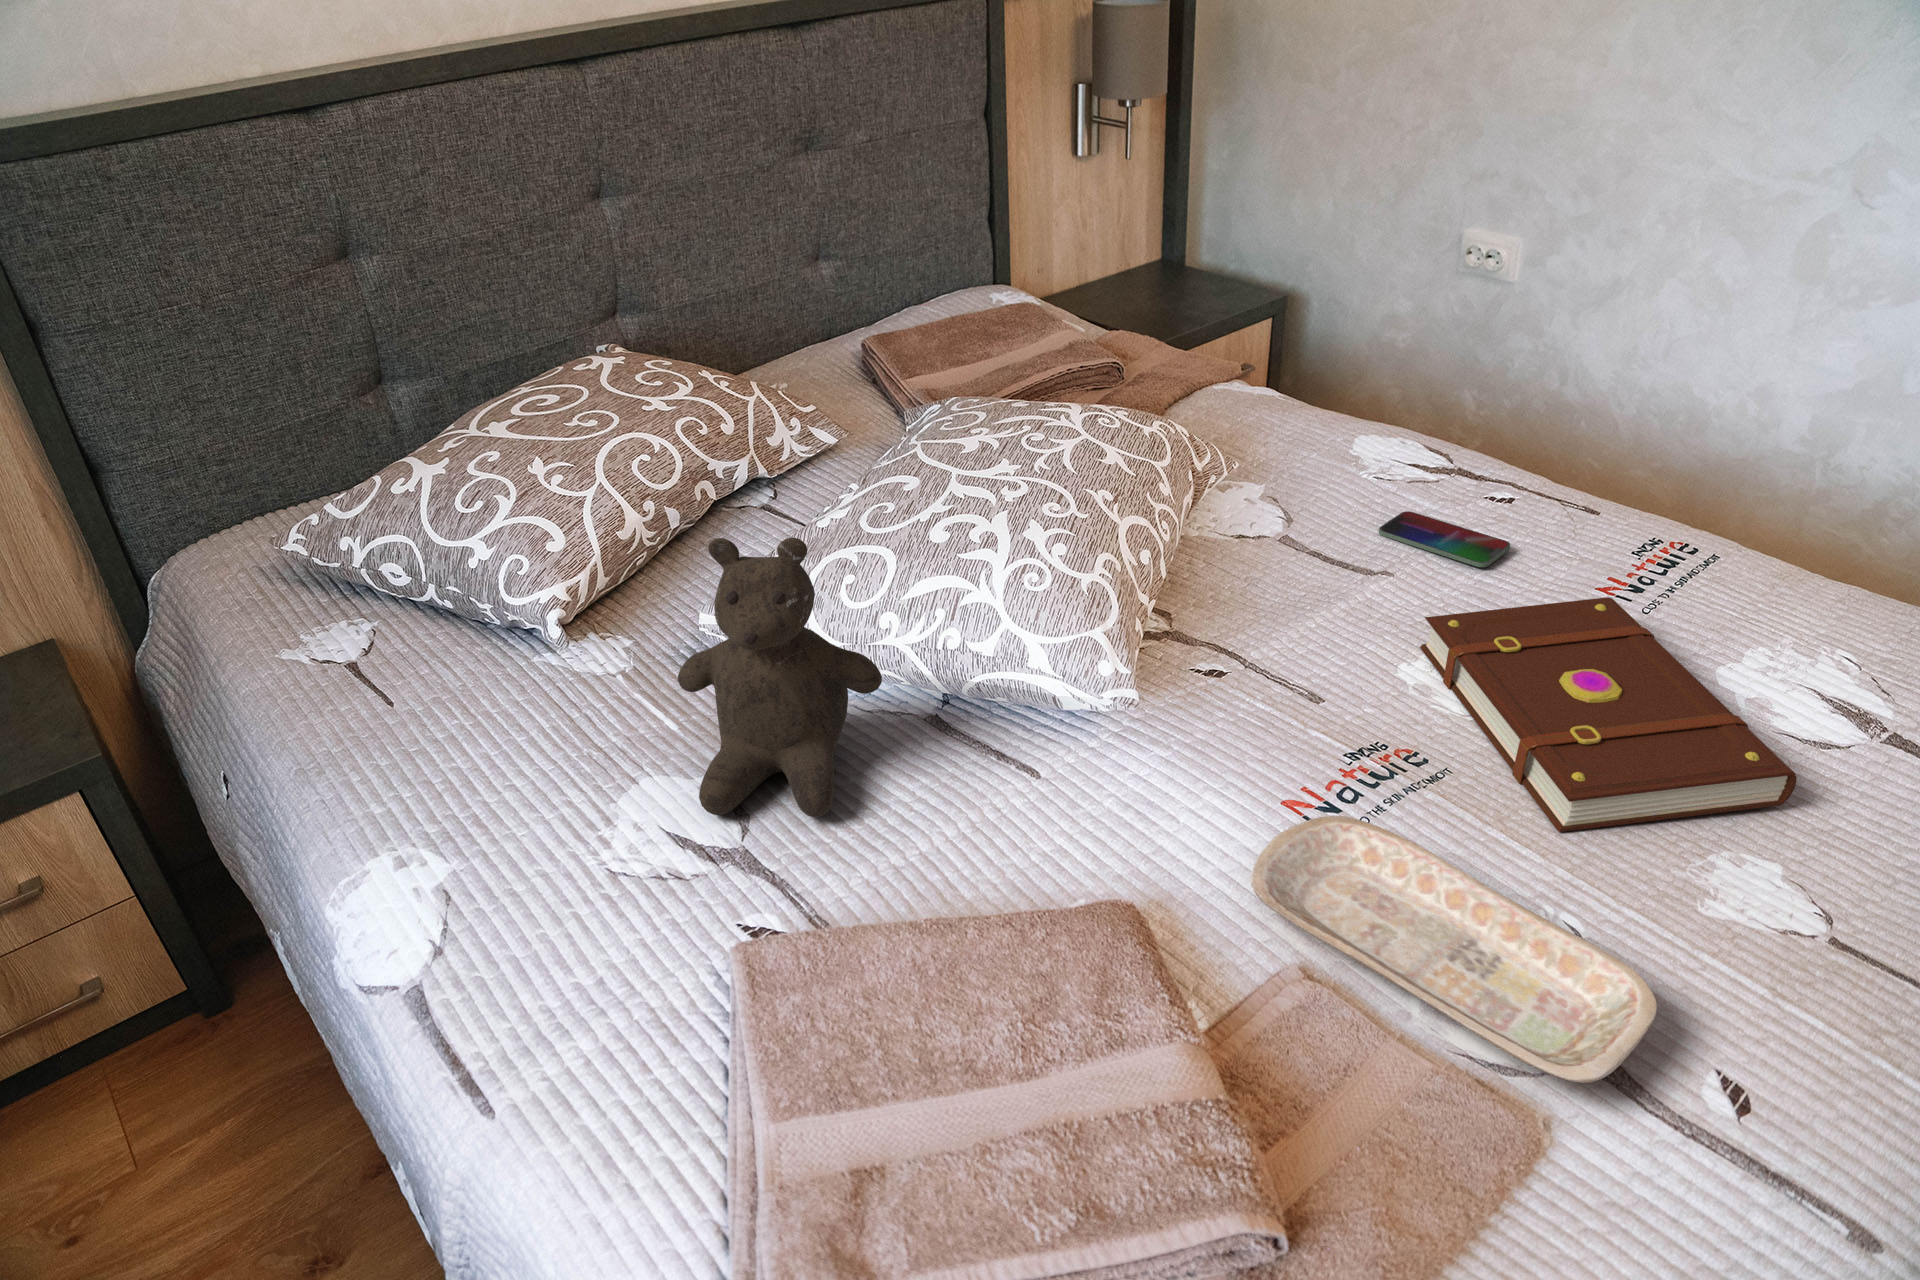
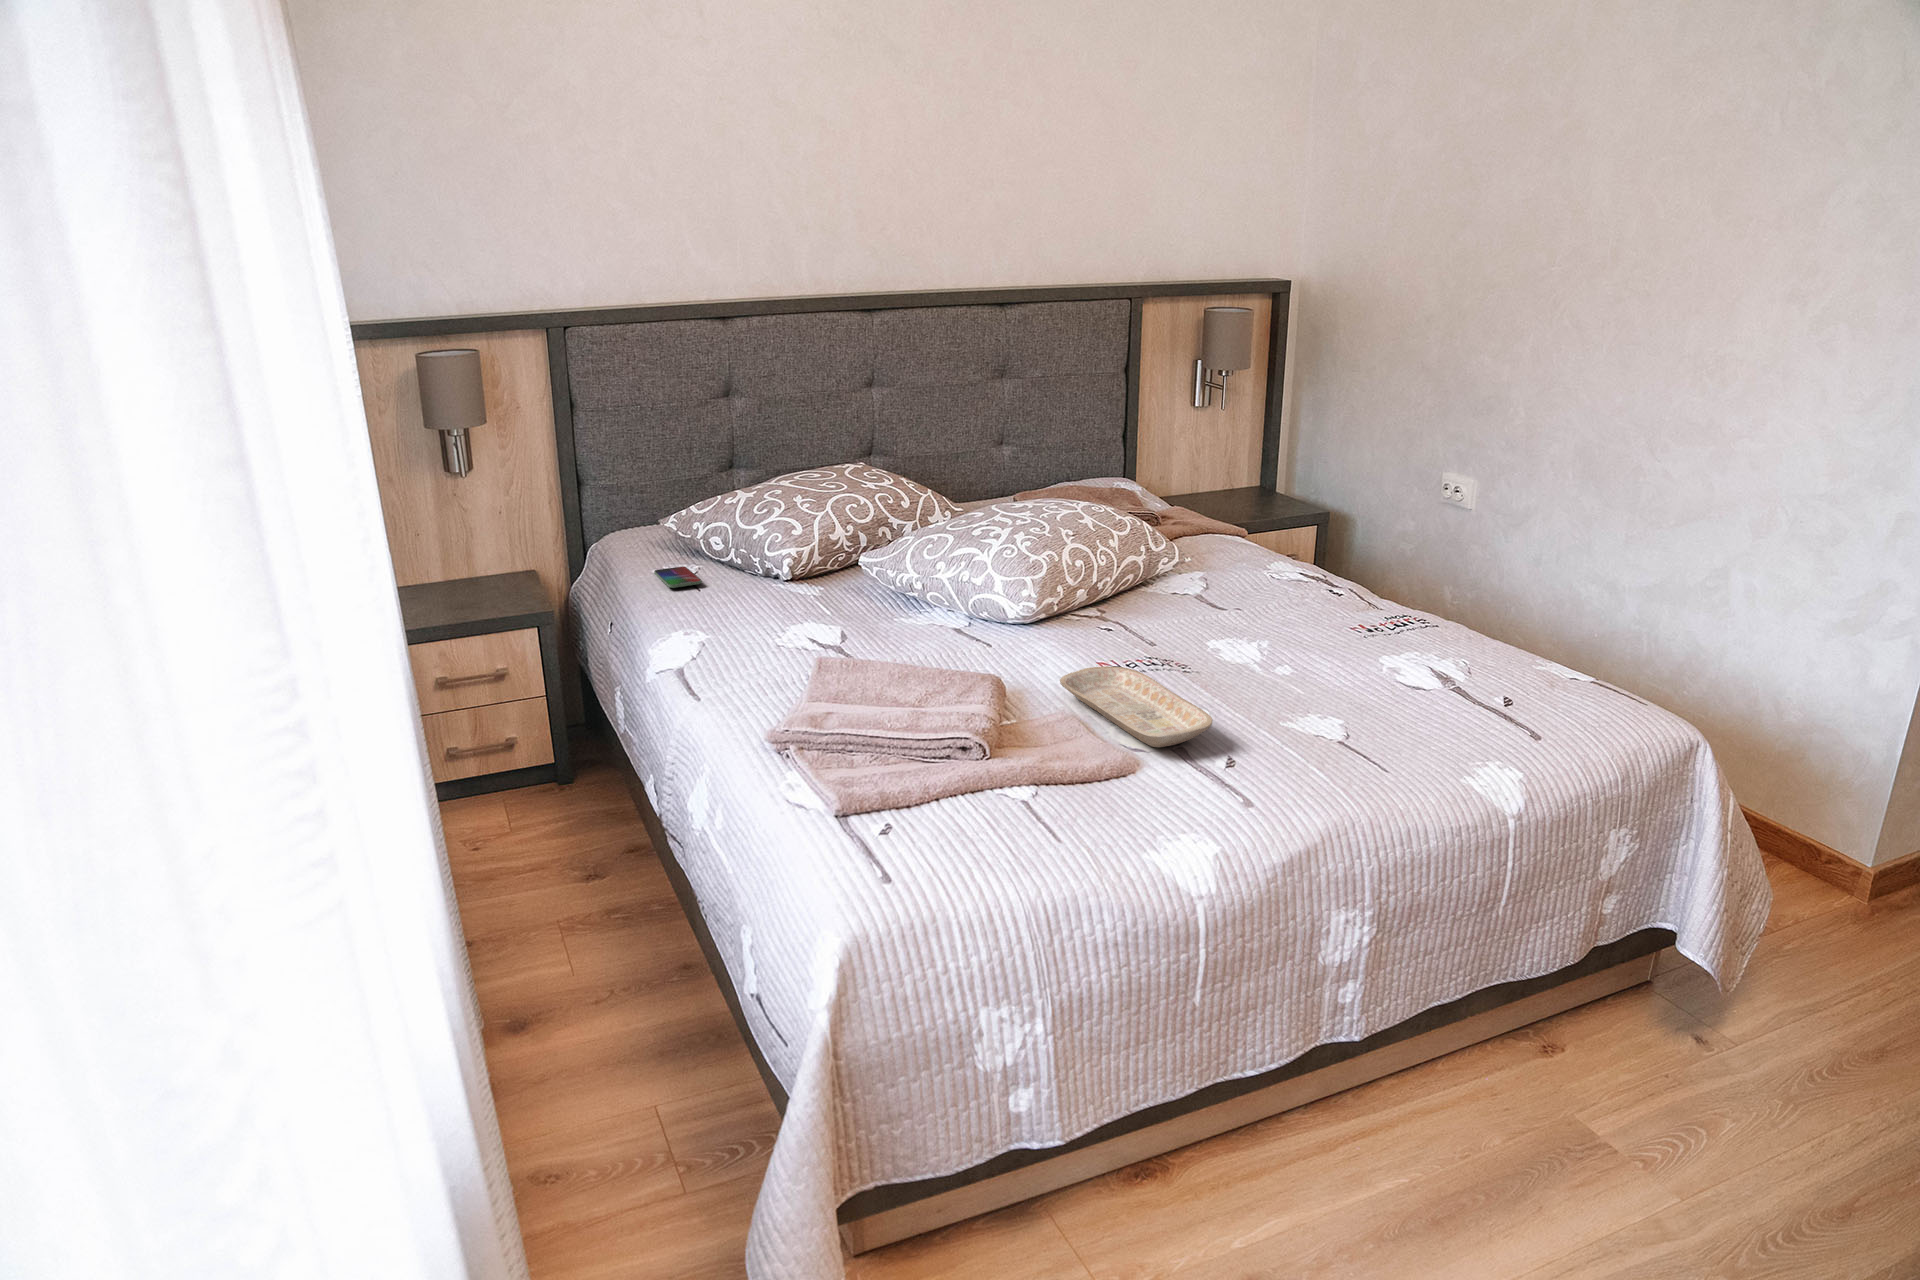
smartphone: present [1379,511,1510,567] -> present [654,566,702,588]
teddy bear: present [678,538,882,817] -> none [825,505,926,644]
book: present [1420,597,1797,832] -> none [1236,619,1373,703]

